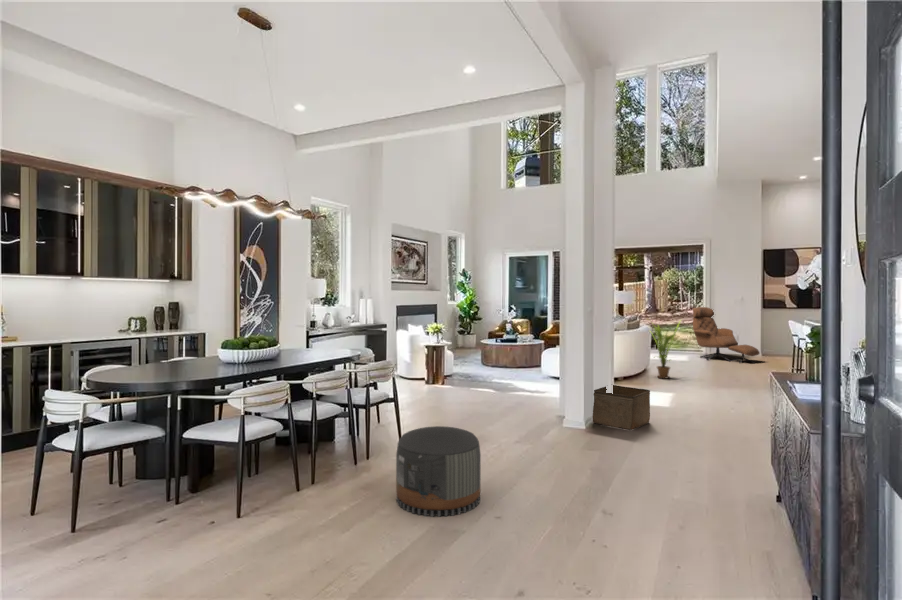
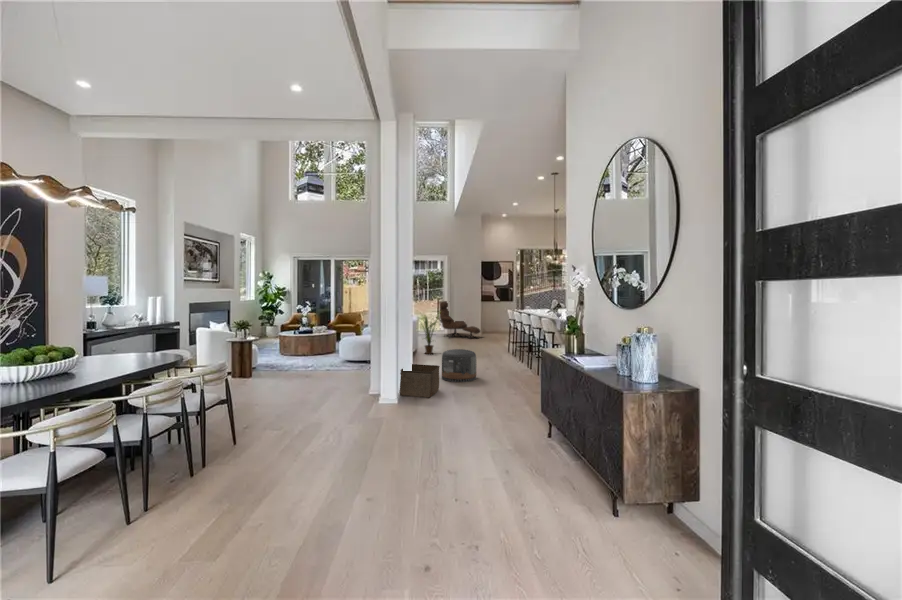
pouf: present [396,426,481,517] -> present [442,349,477,382]

